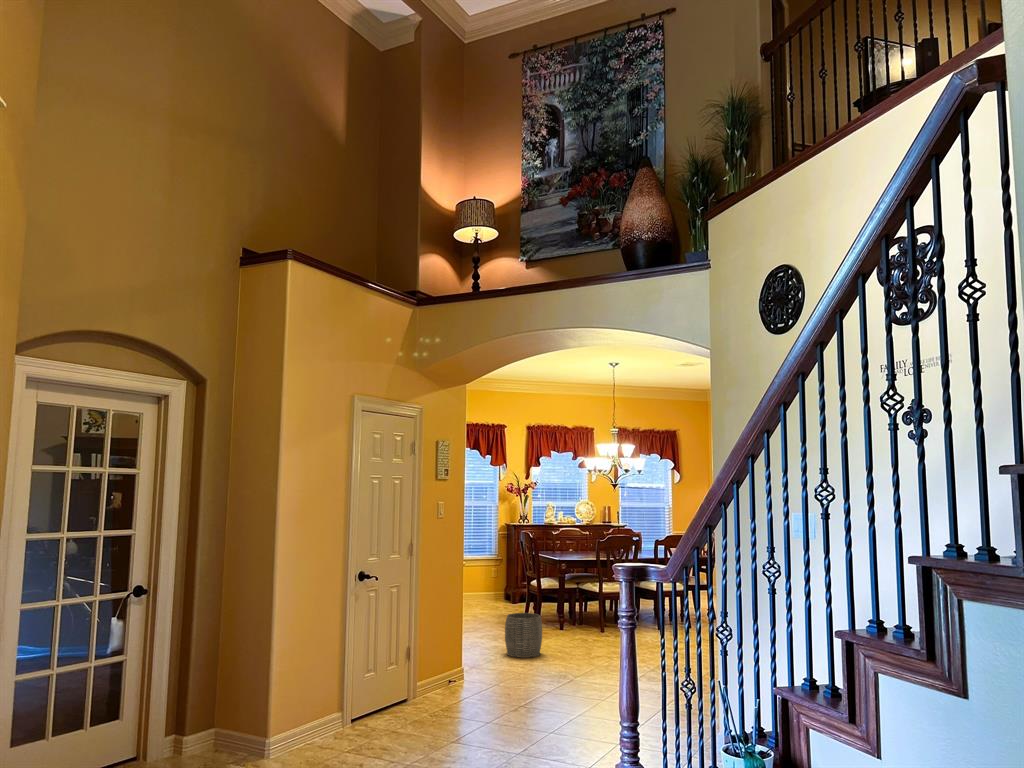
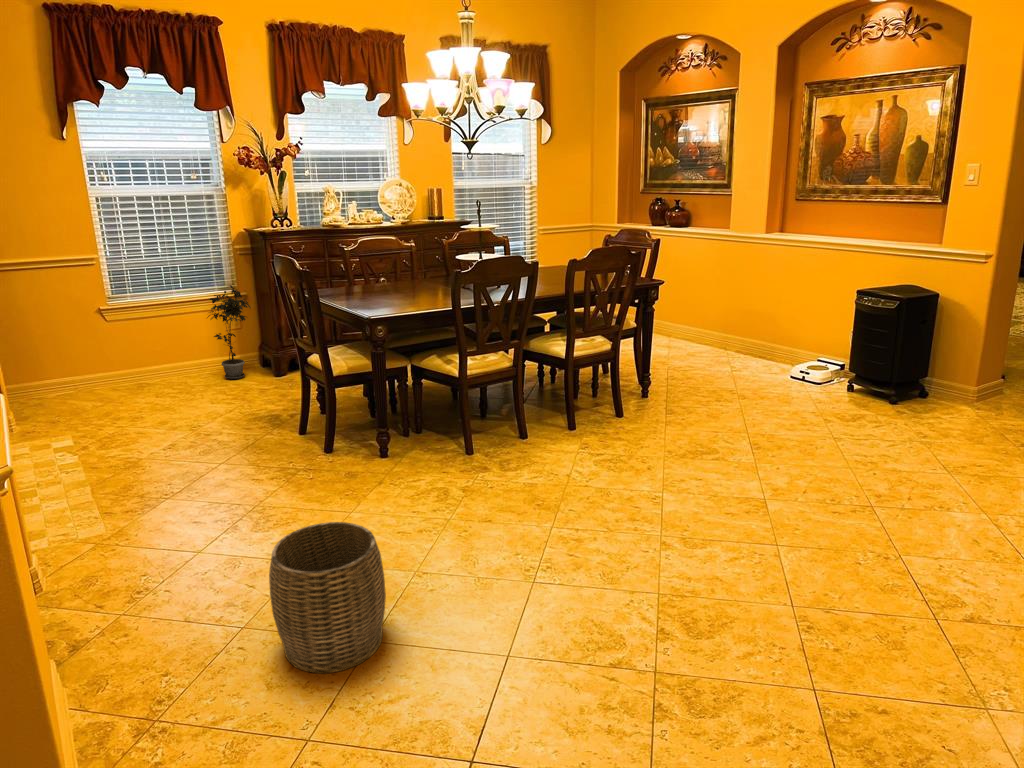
potted plant: none [481,551,503,601] -> present [207,285,251,379]

